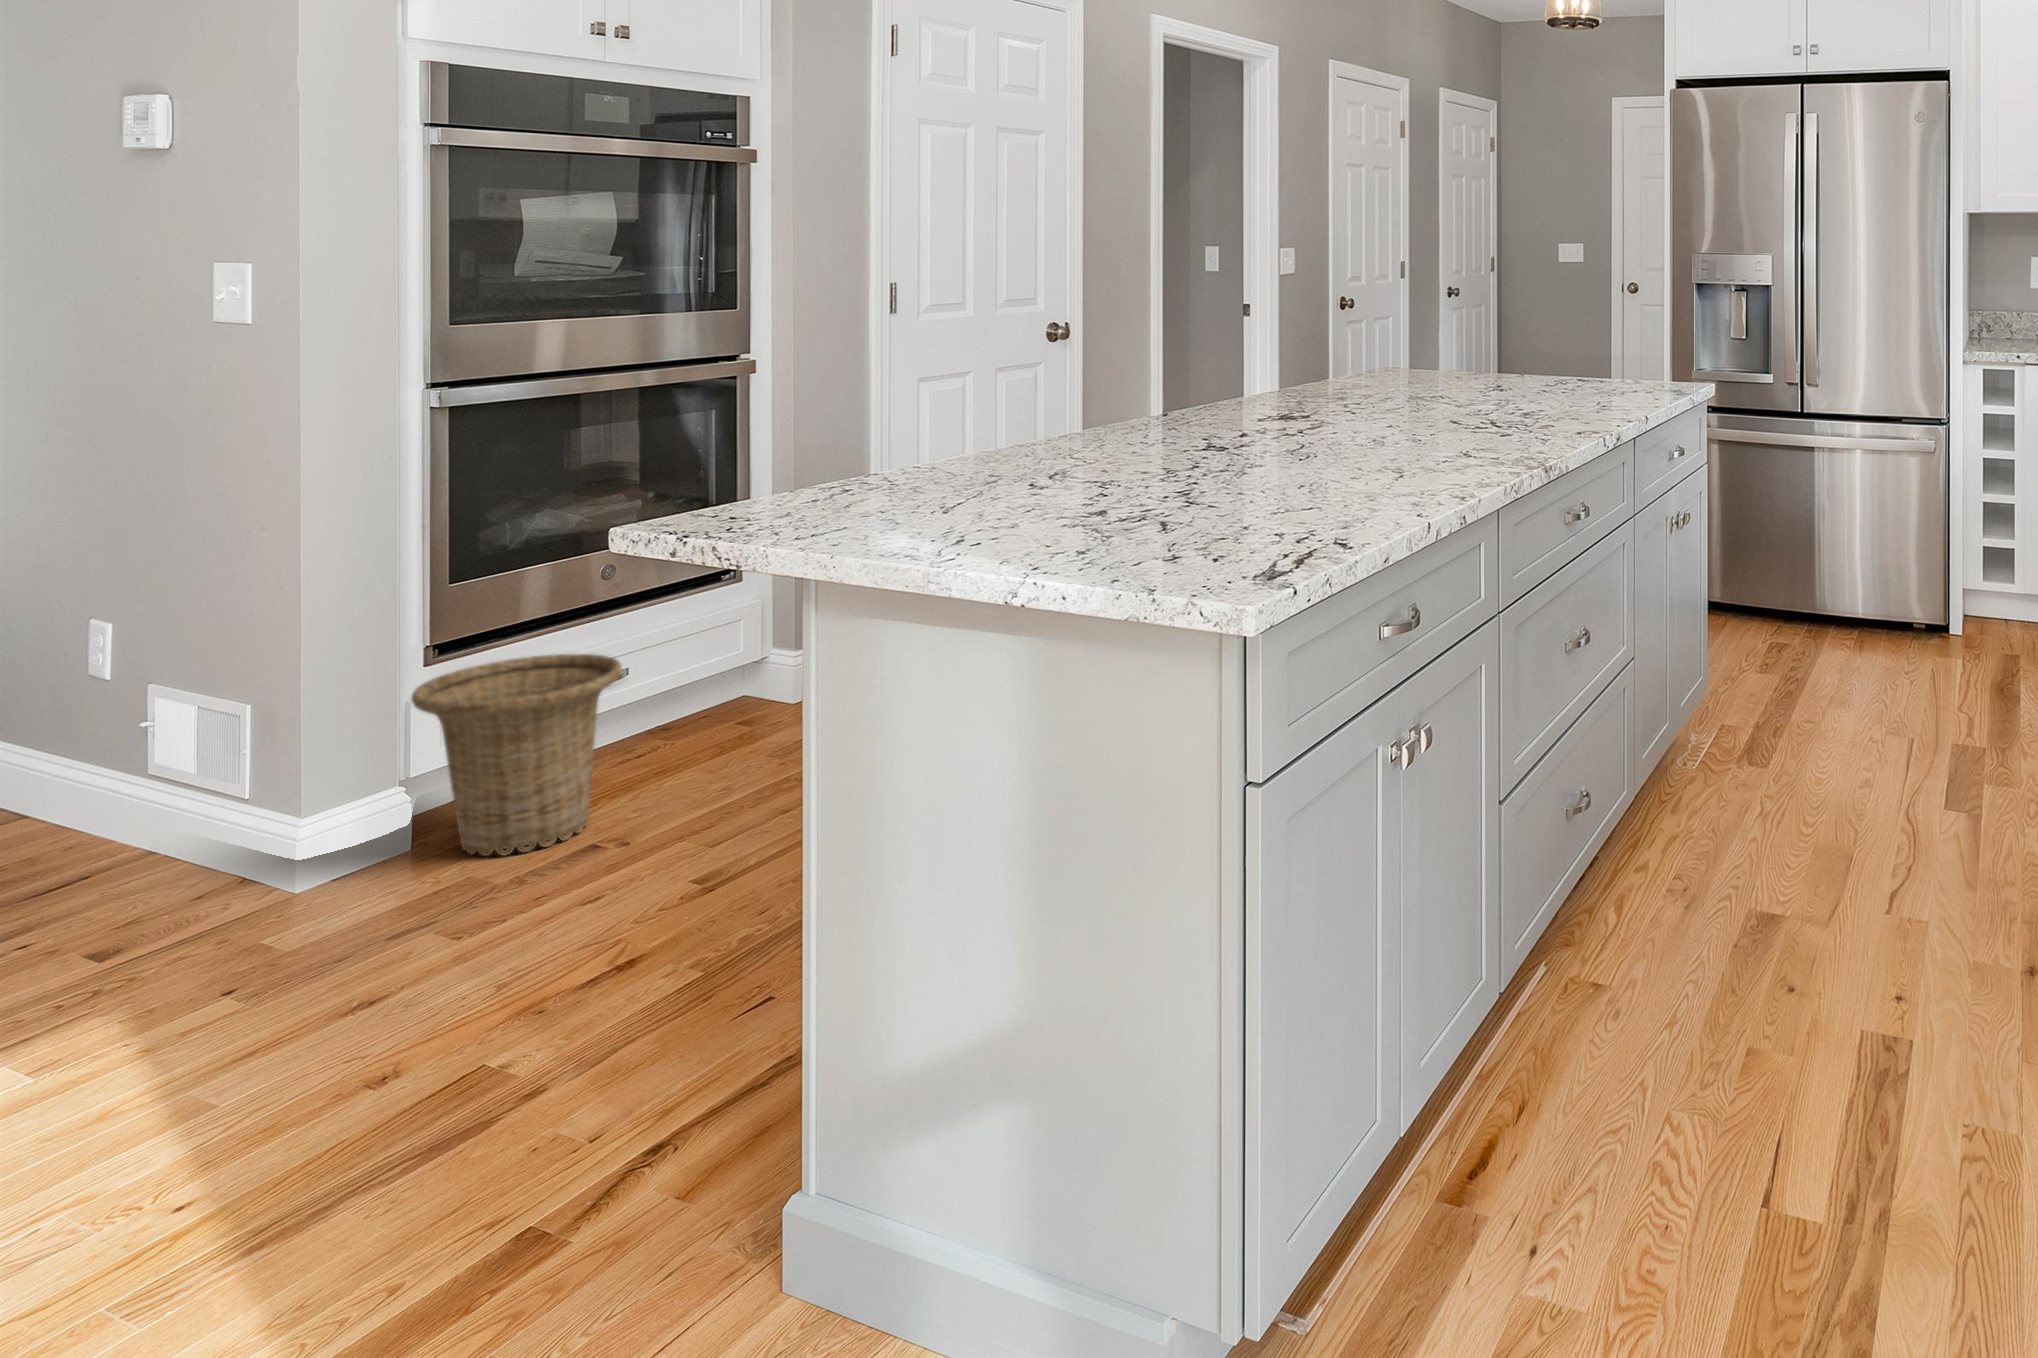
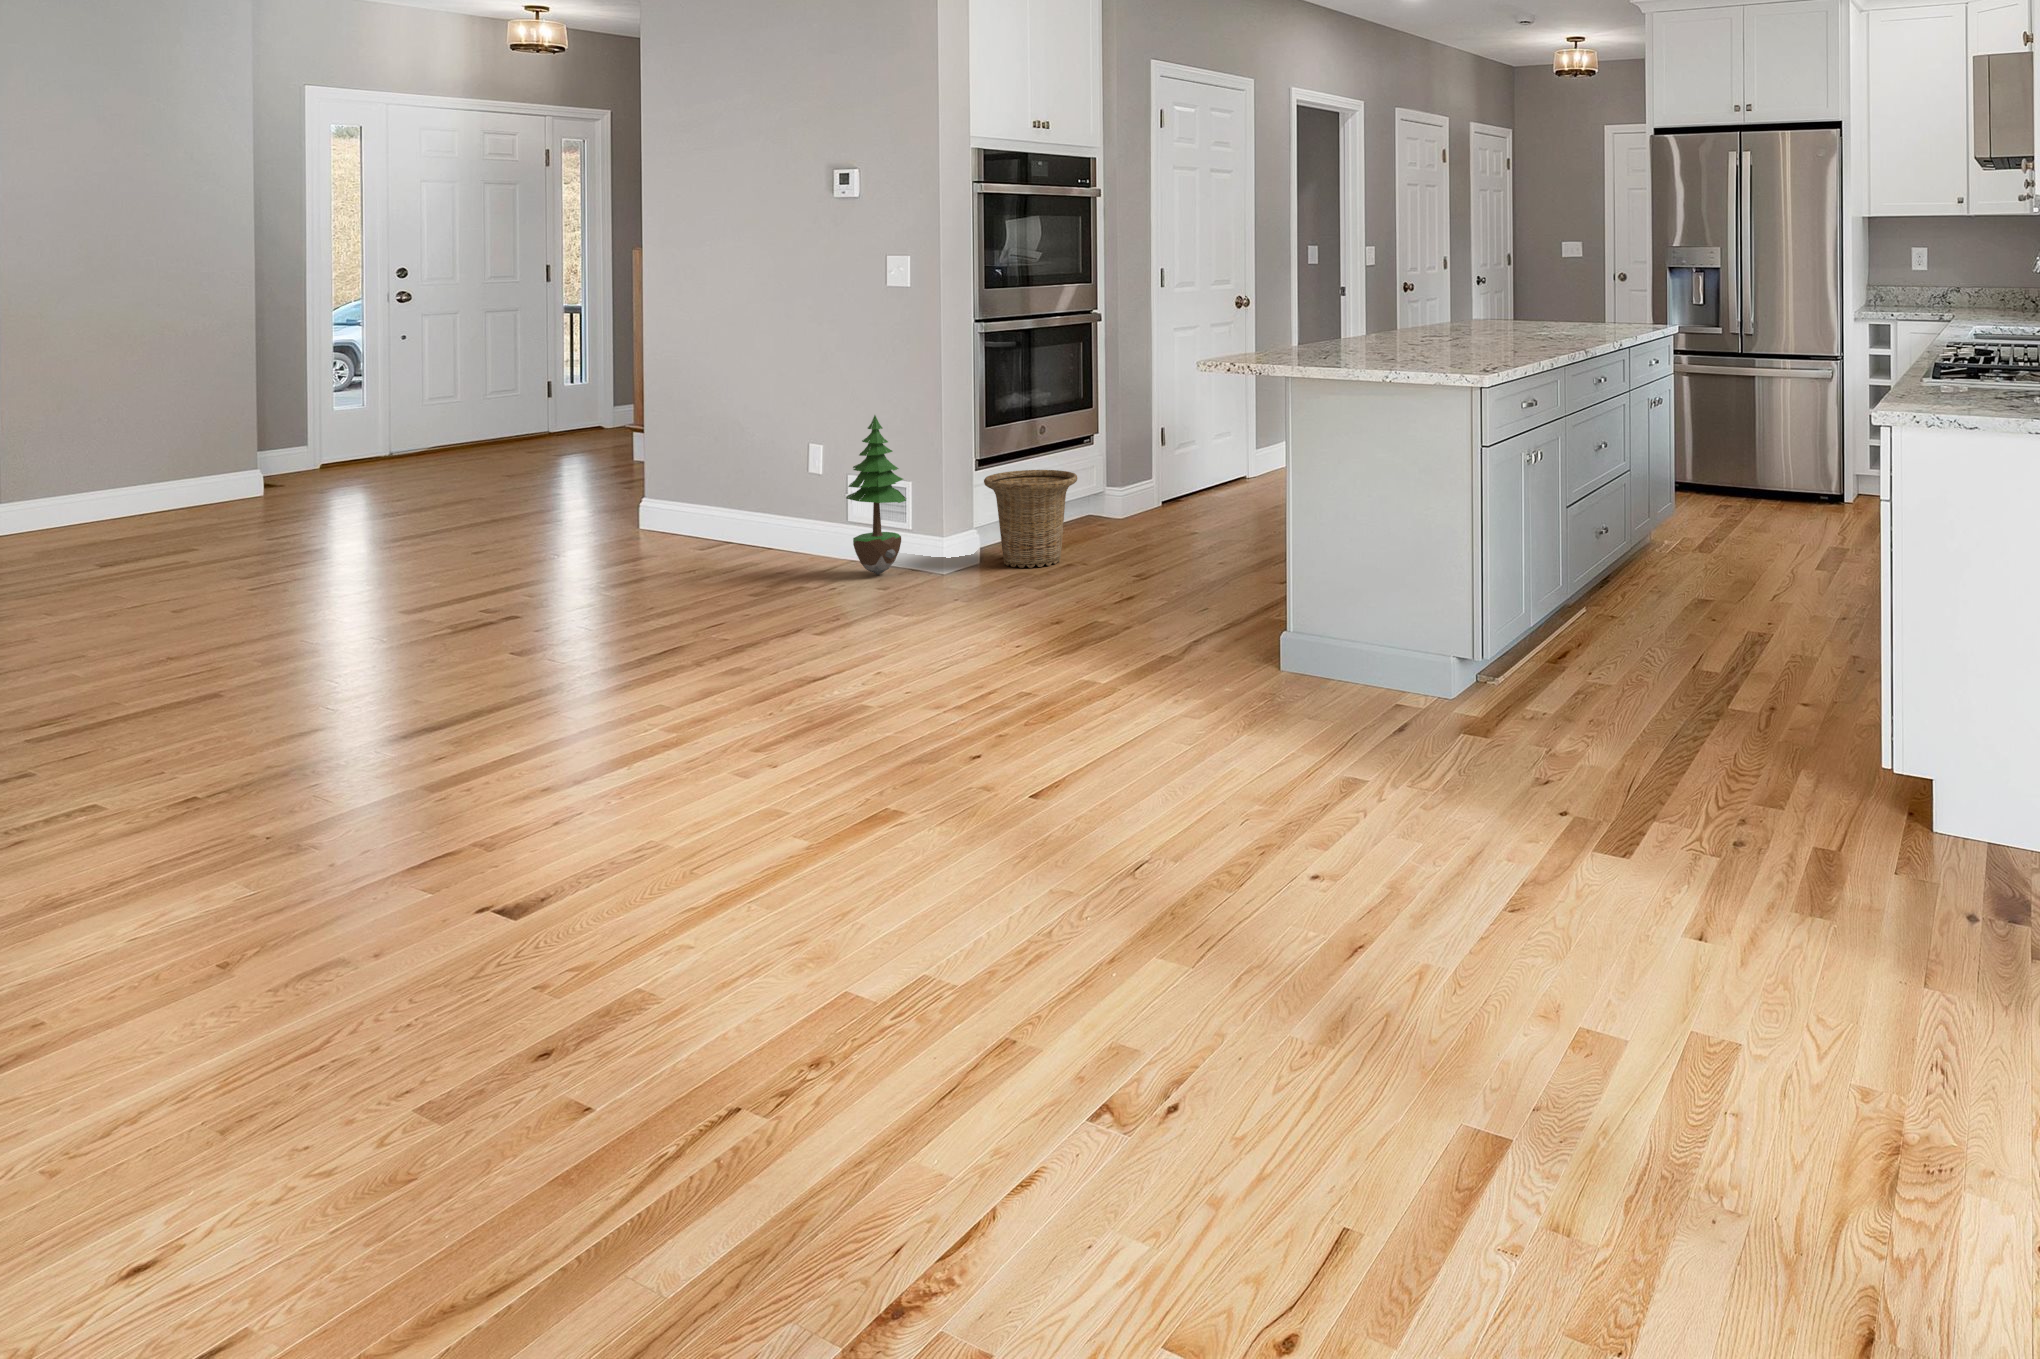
potted tree: none [70,577,230,892] -> present [846,415,906,575]

